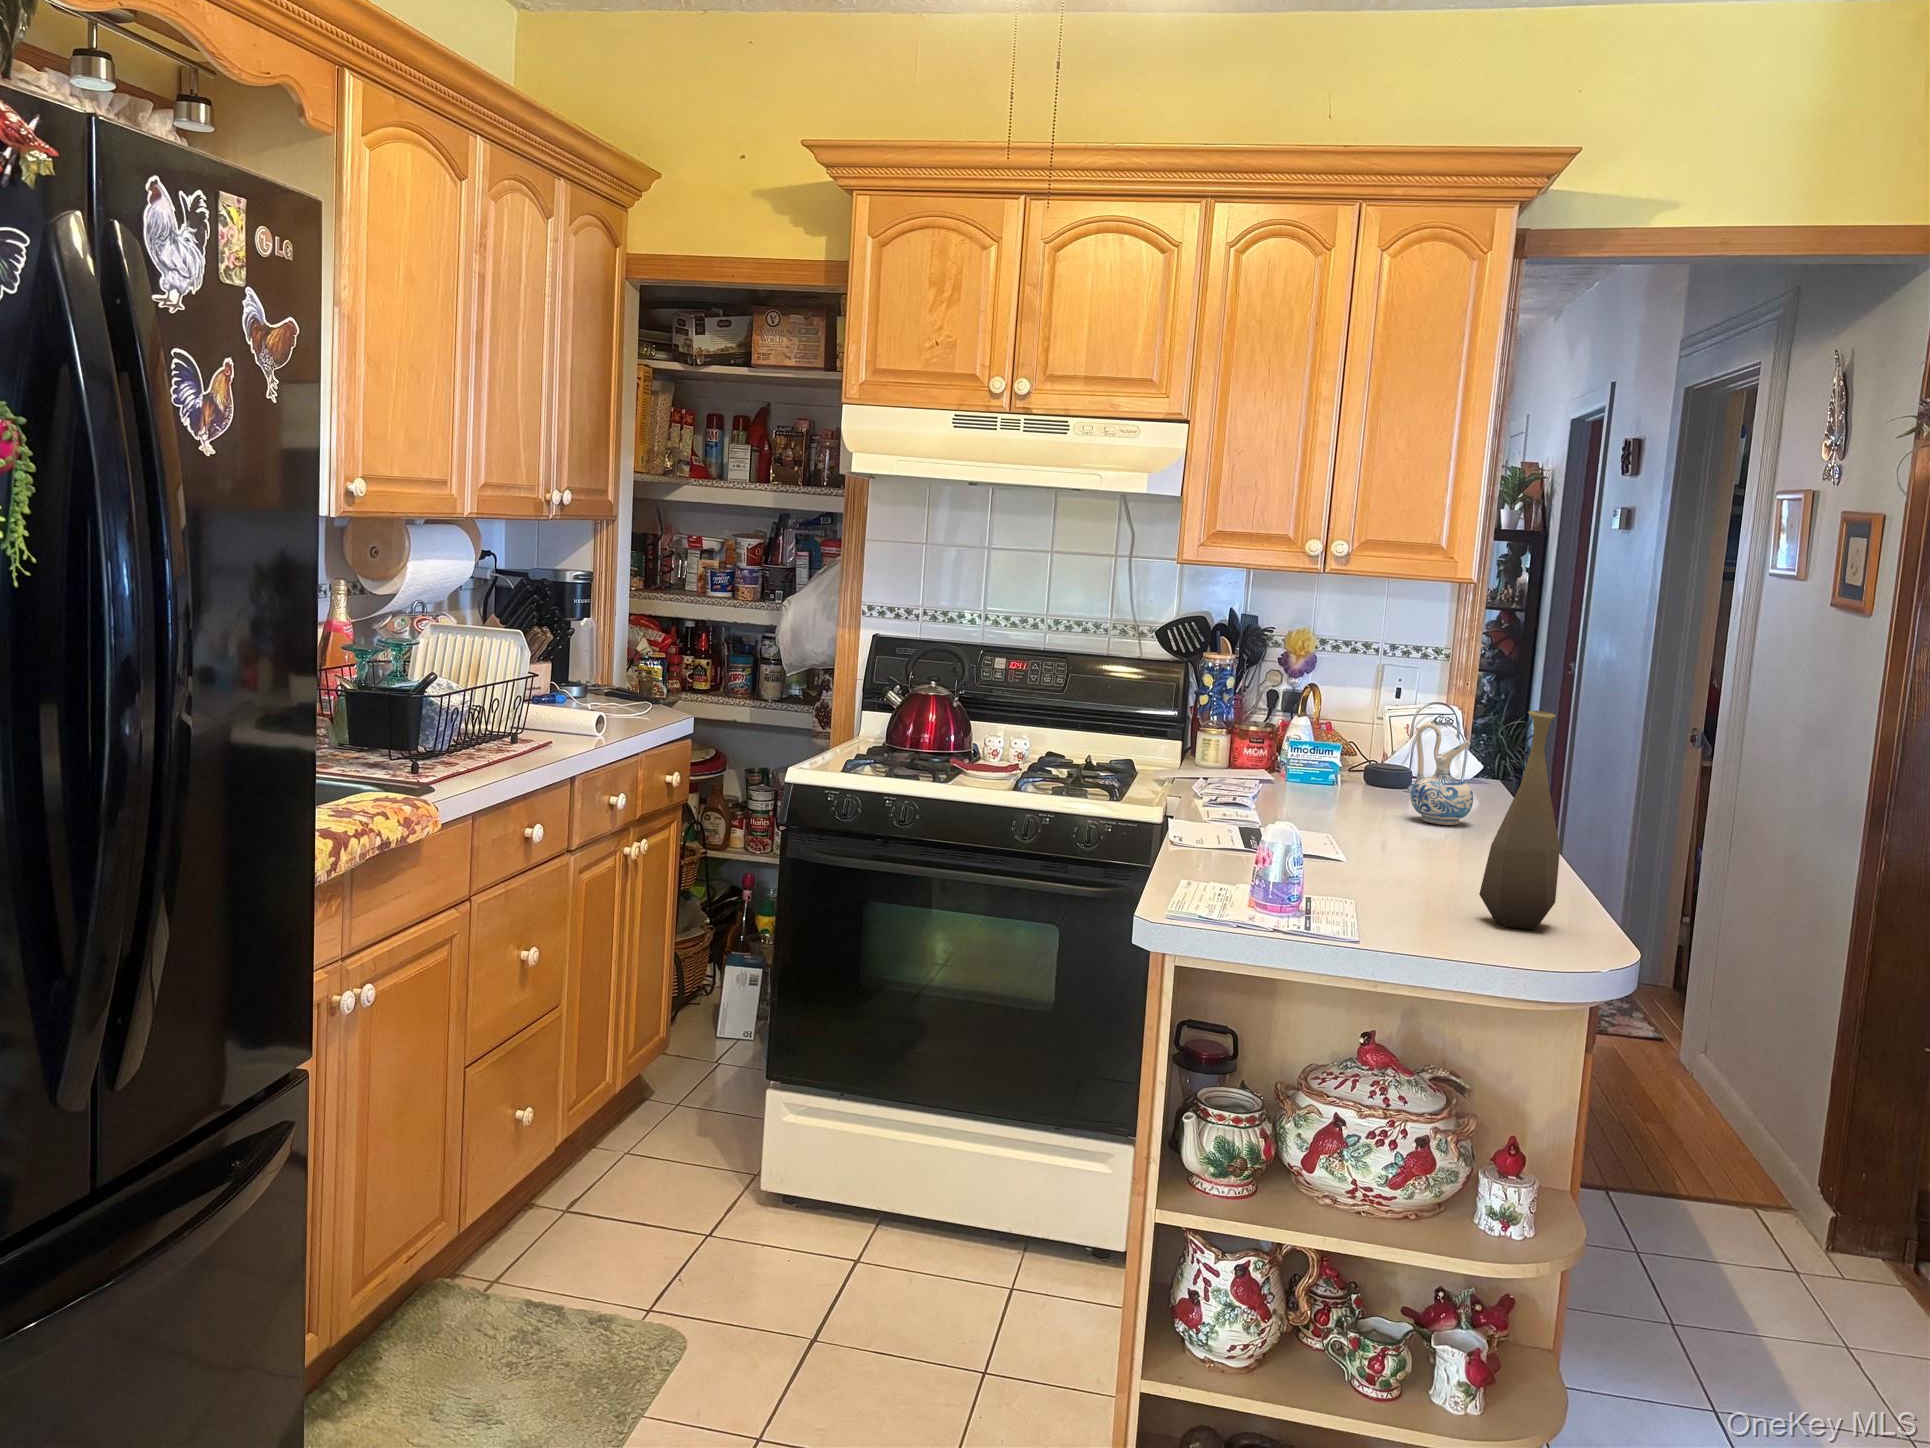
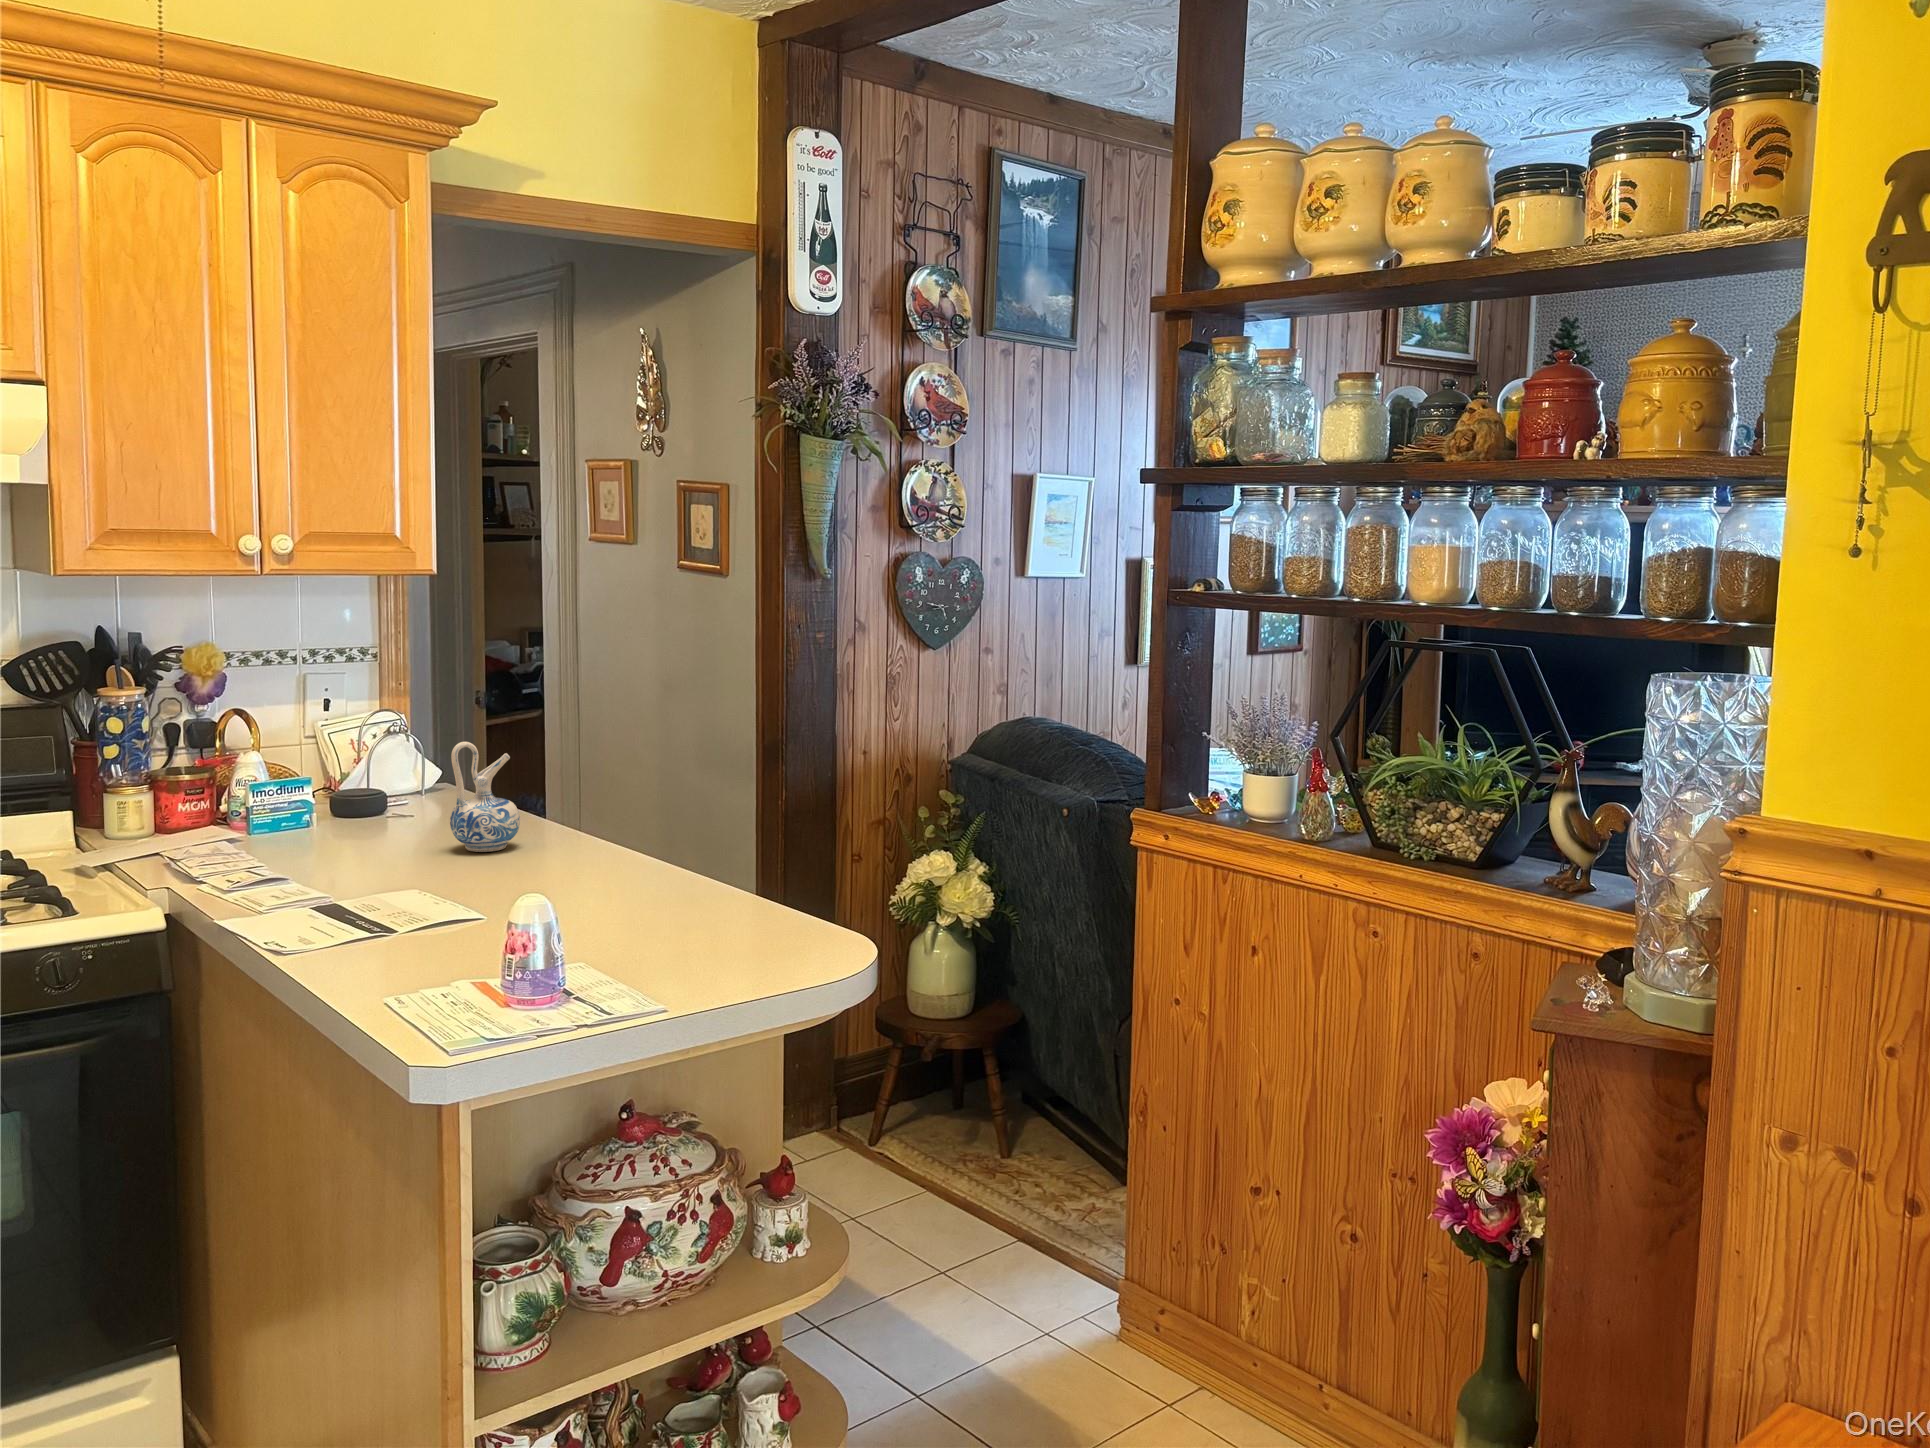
bottle: present [1479,711,1560,930] -> none [709,727,783,952]

